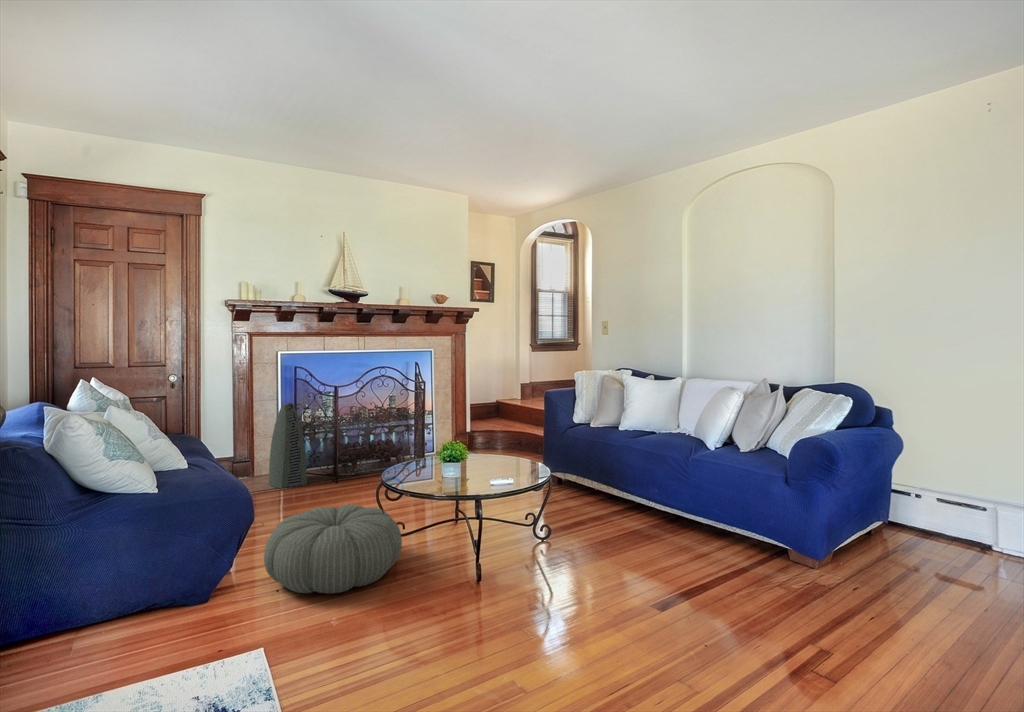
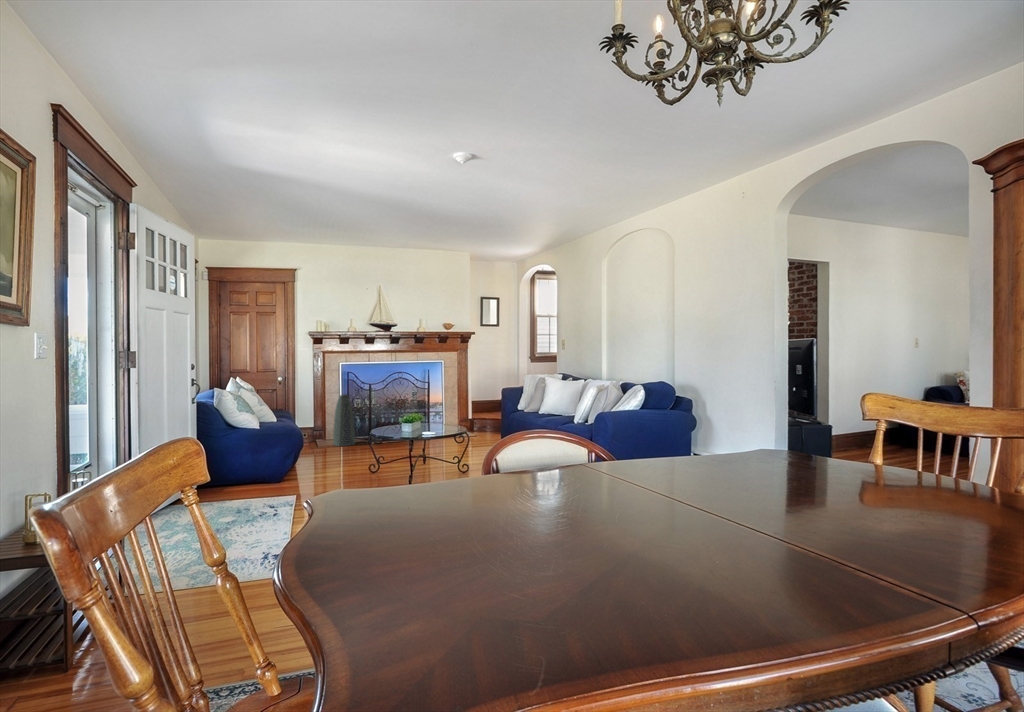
pouf: present [264,505,402,594] -> none [308,443,379,481]

